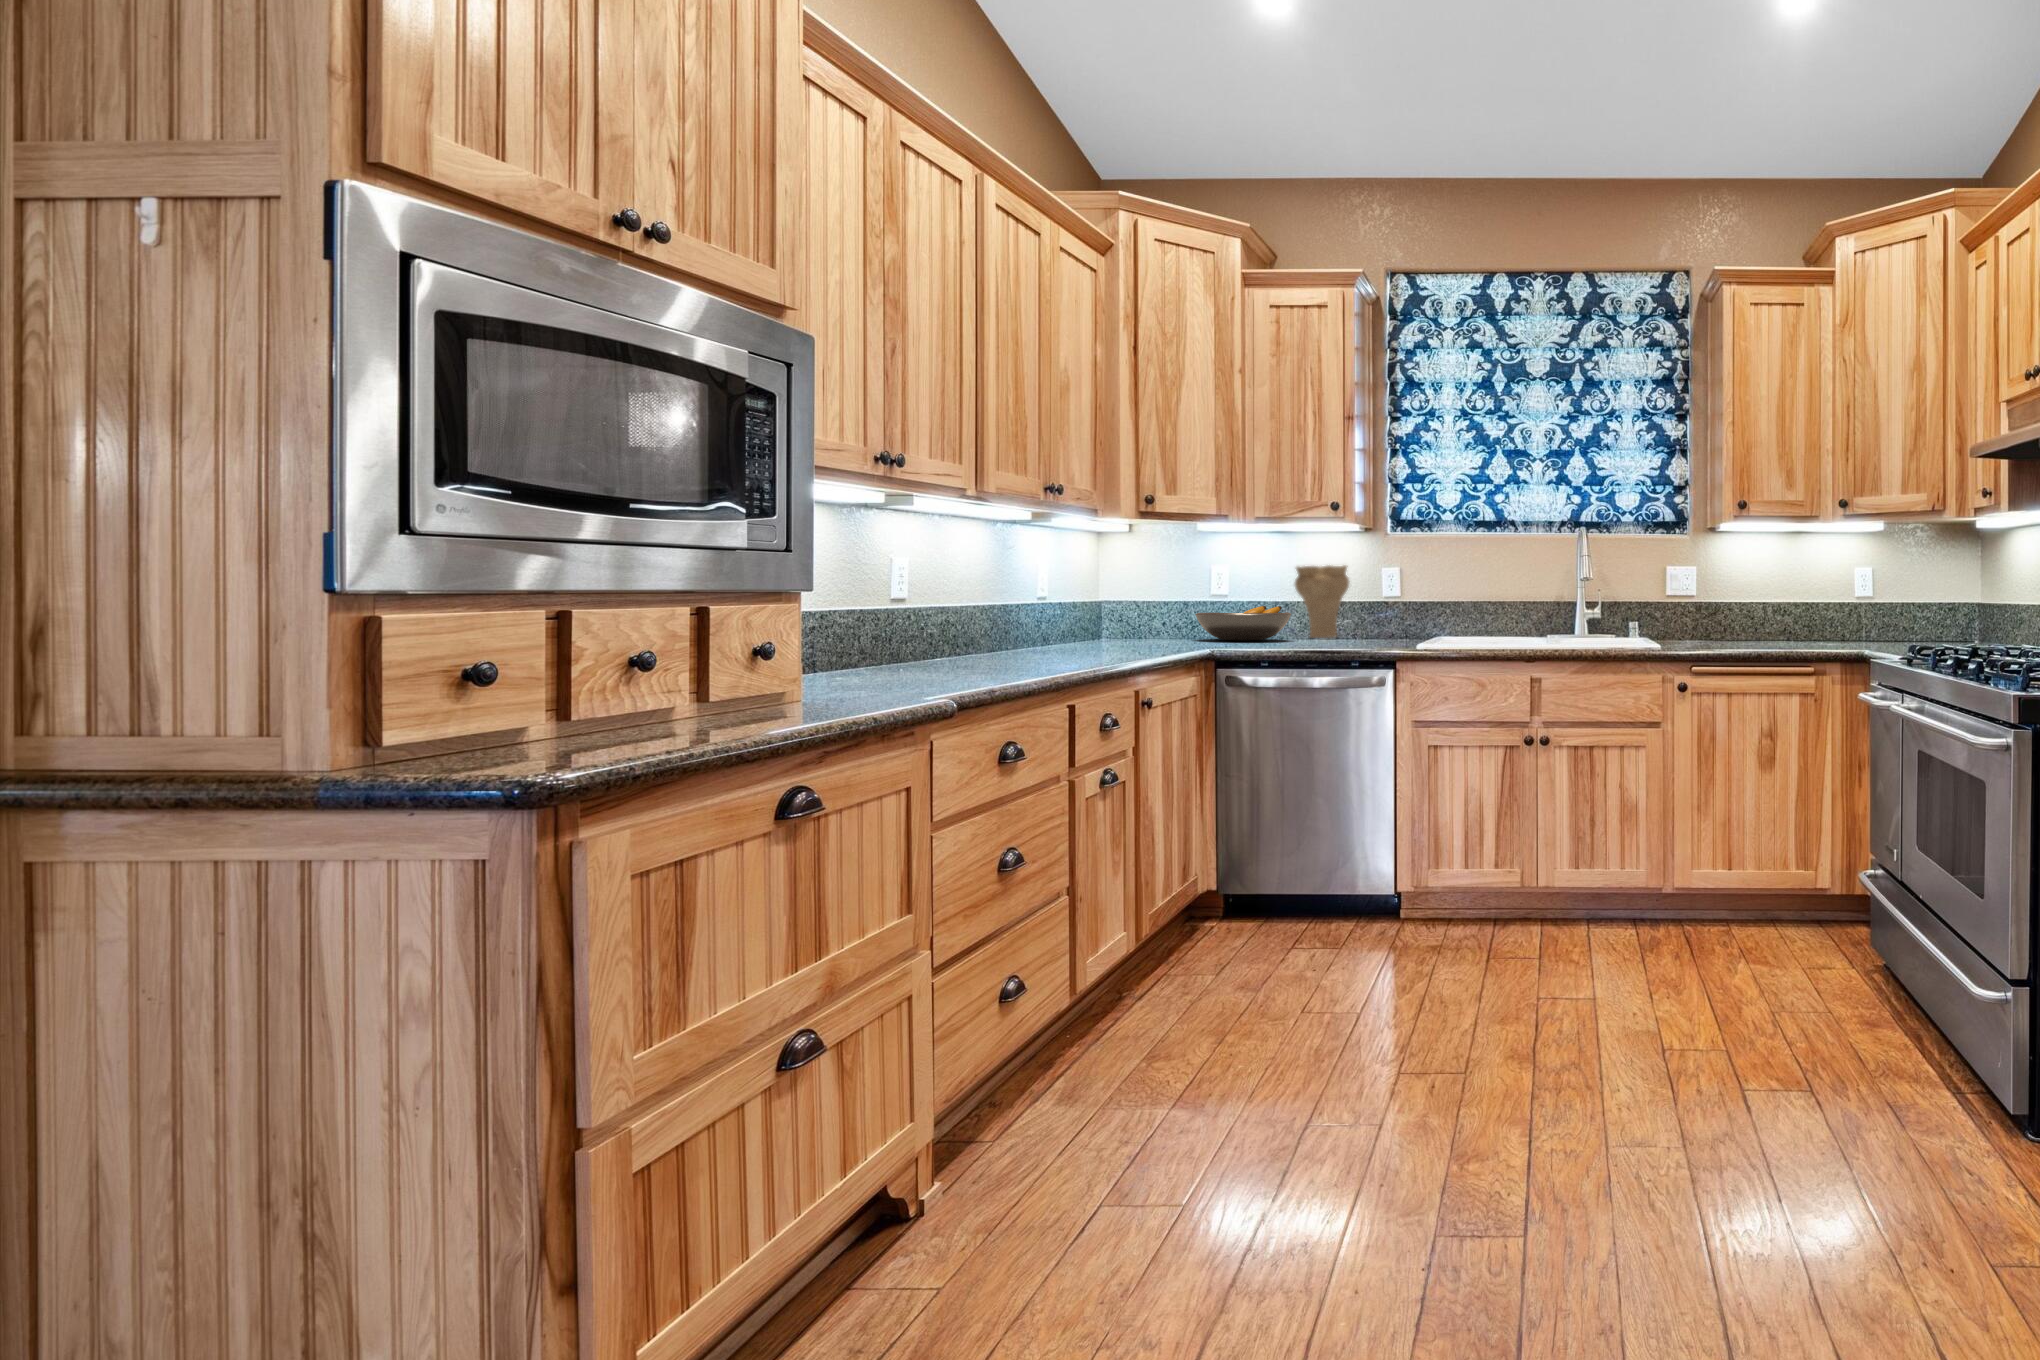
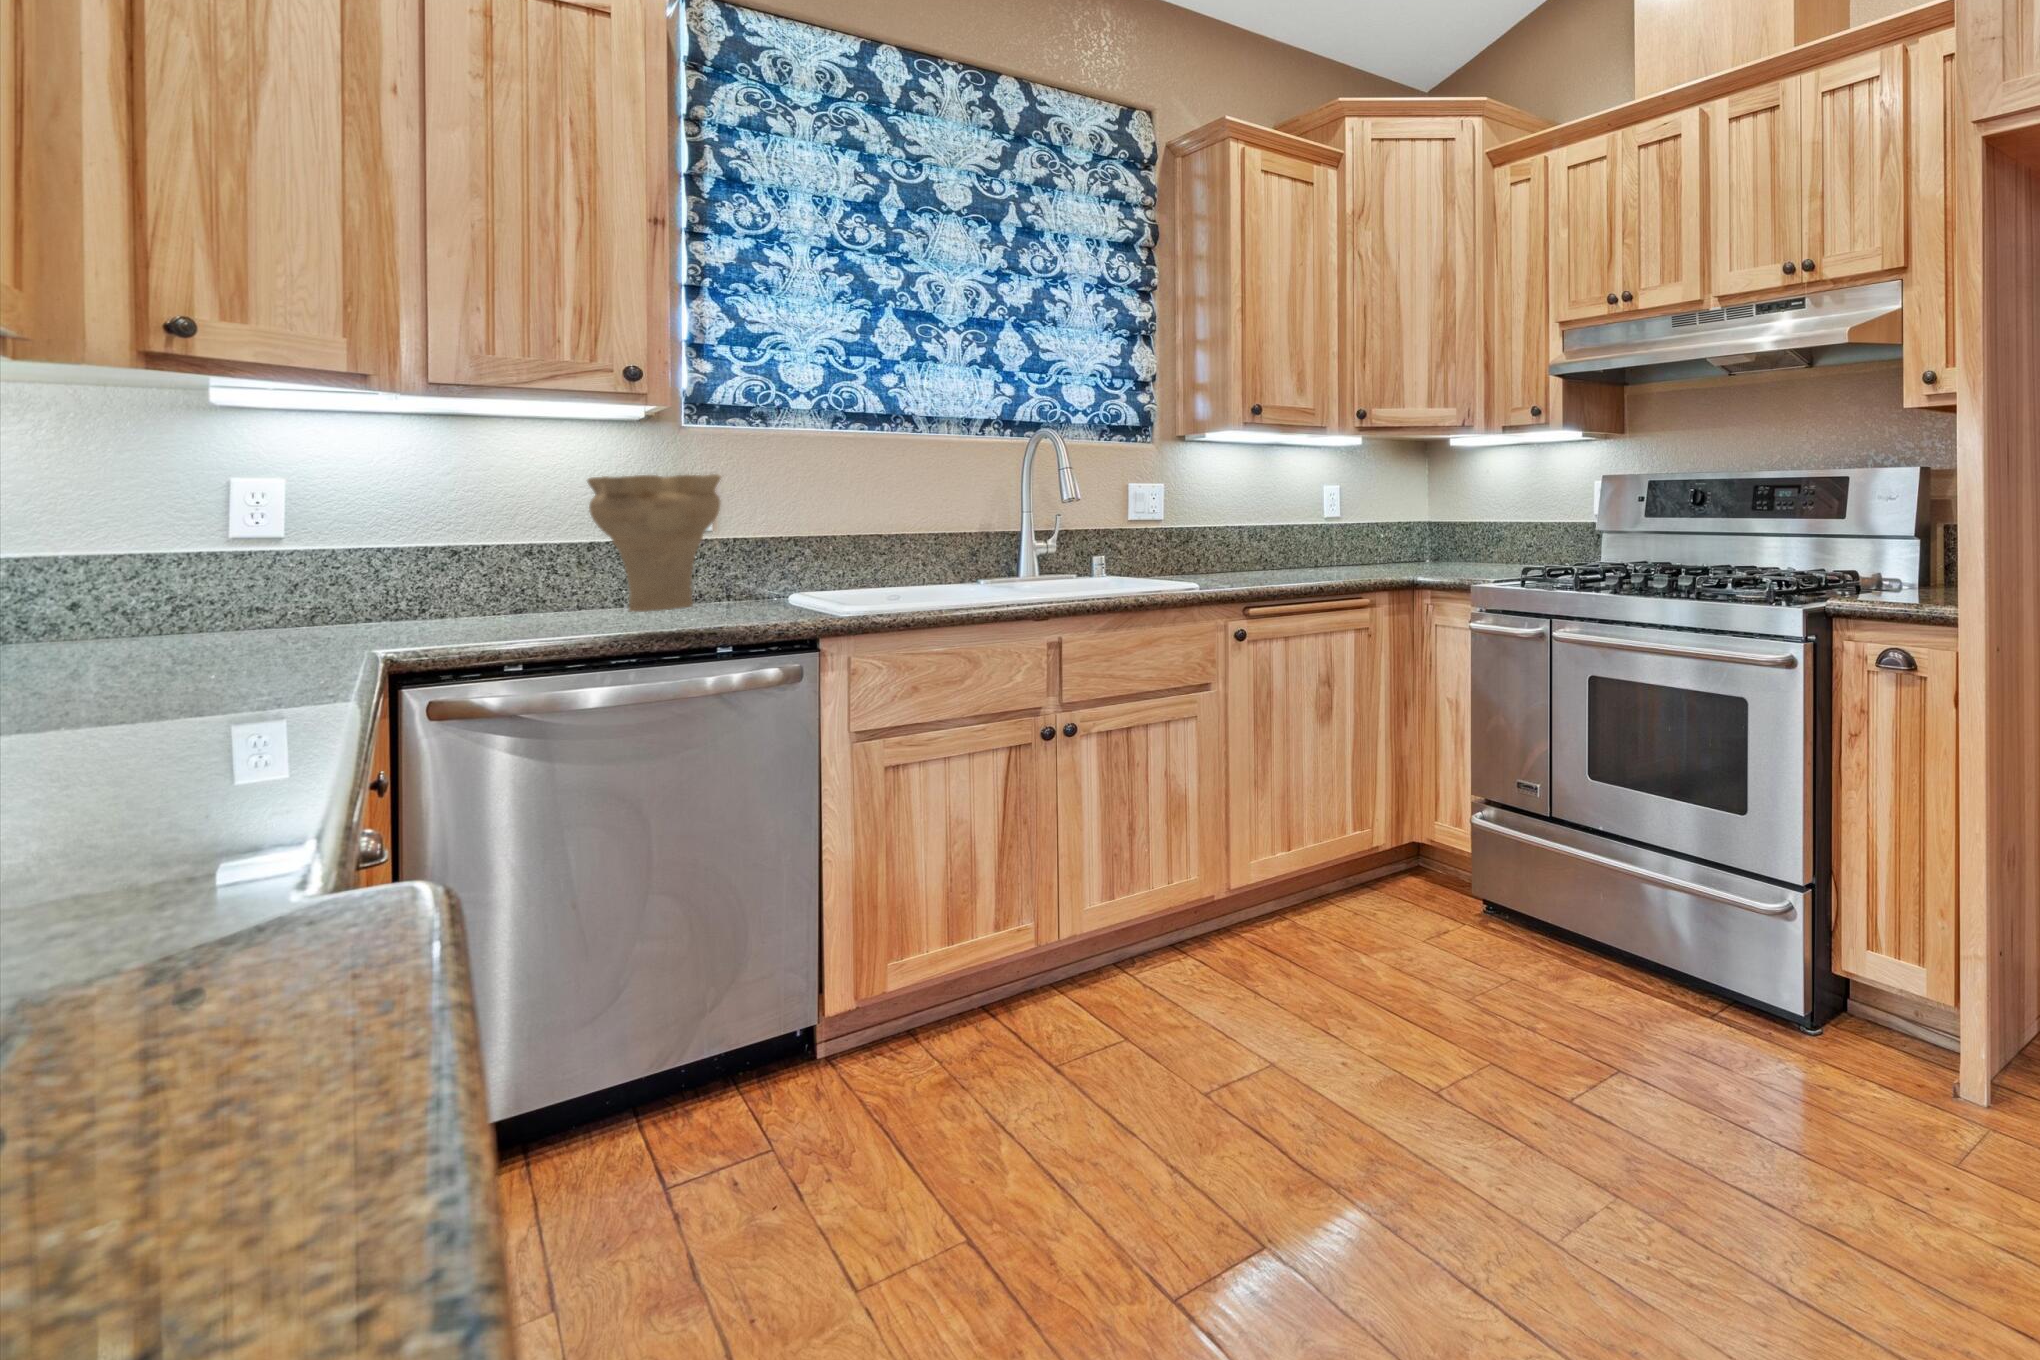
fruit bowl: present [1195,606,1291,641] -> none [193,553,469,627]

